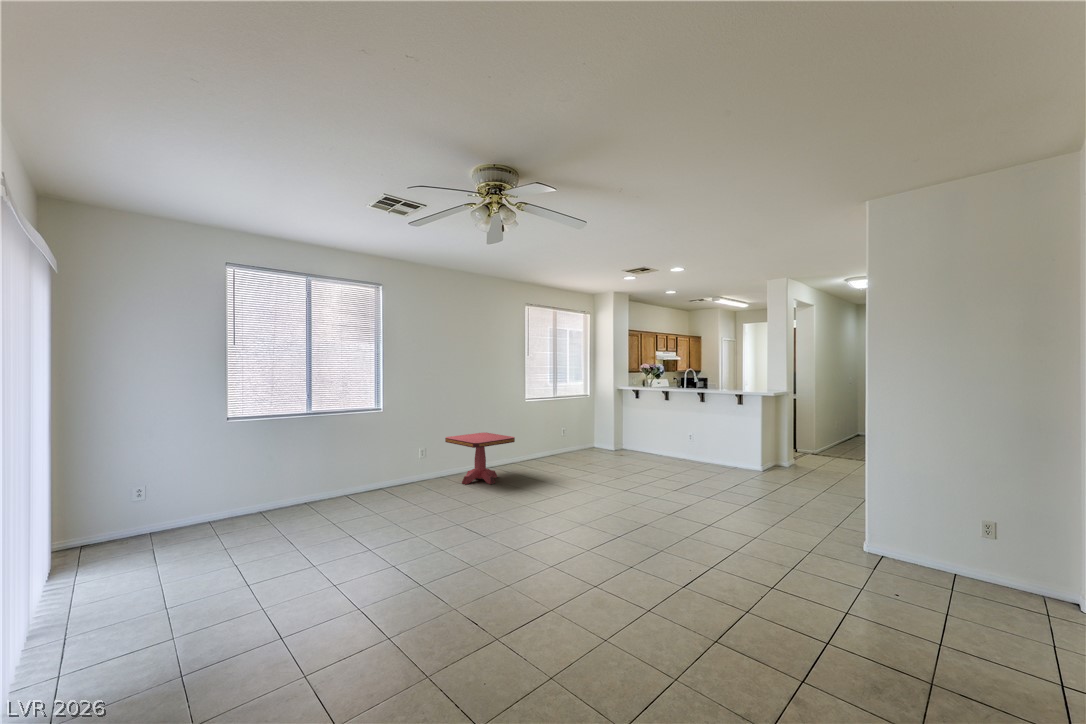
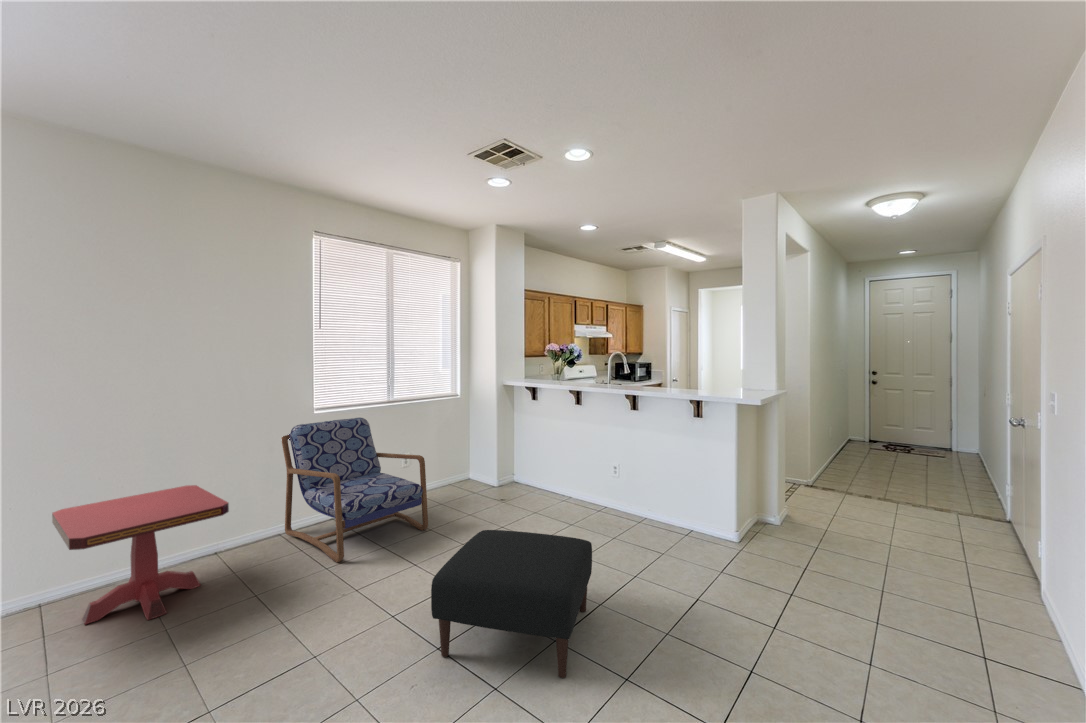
armchair: none [512,405,589,473] -> present [282,418,428,562]
ottoman: none [623,452,687,500] -> present [431,530,592,678]

